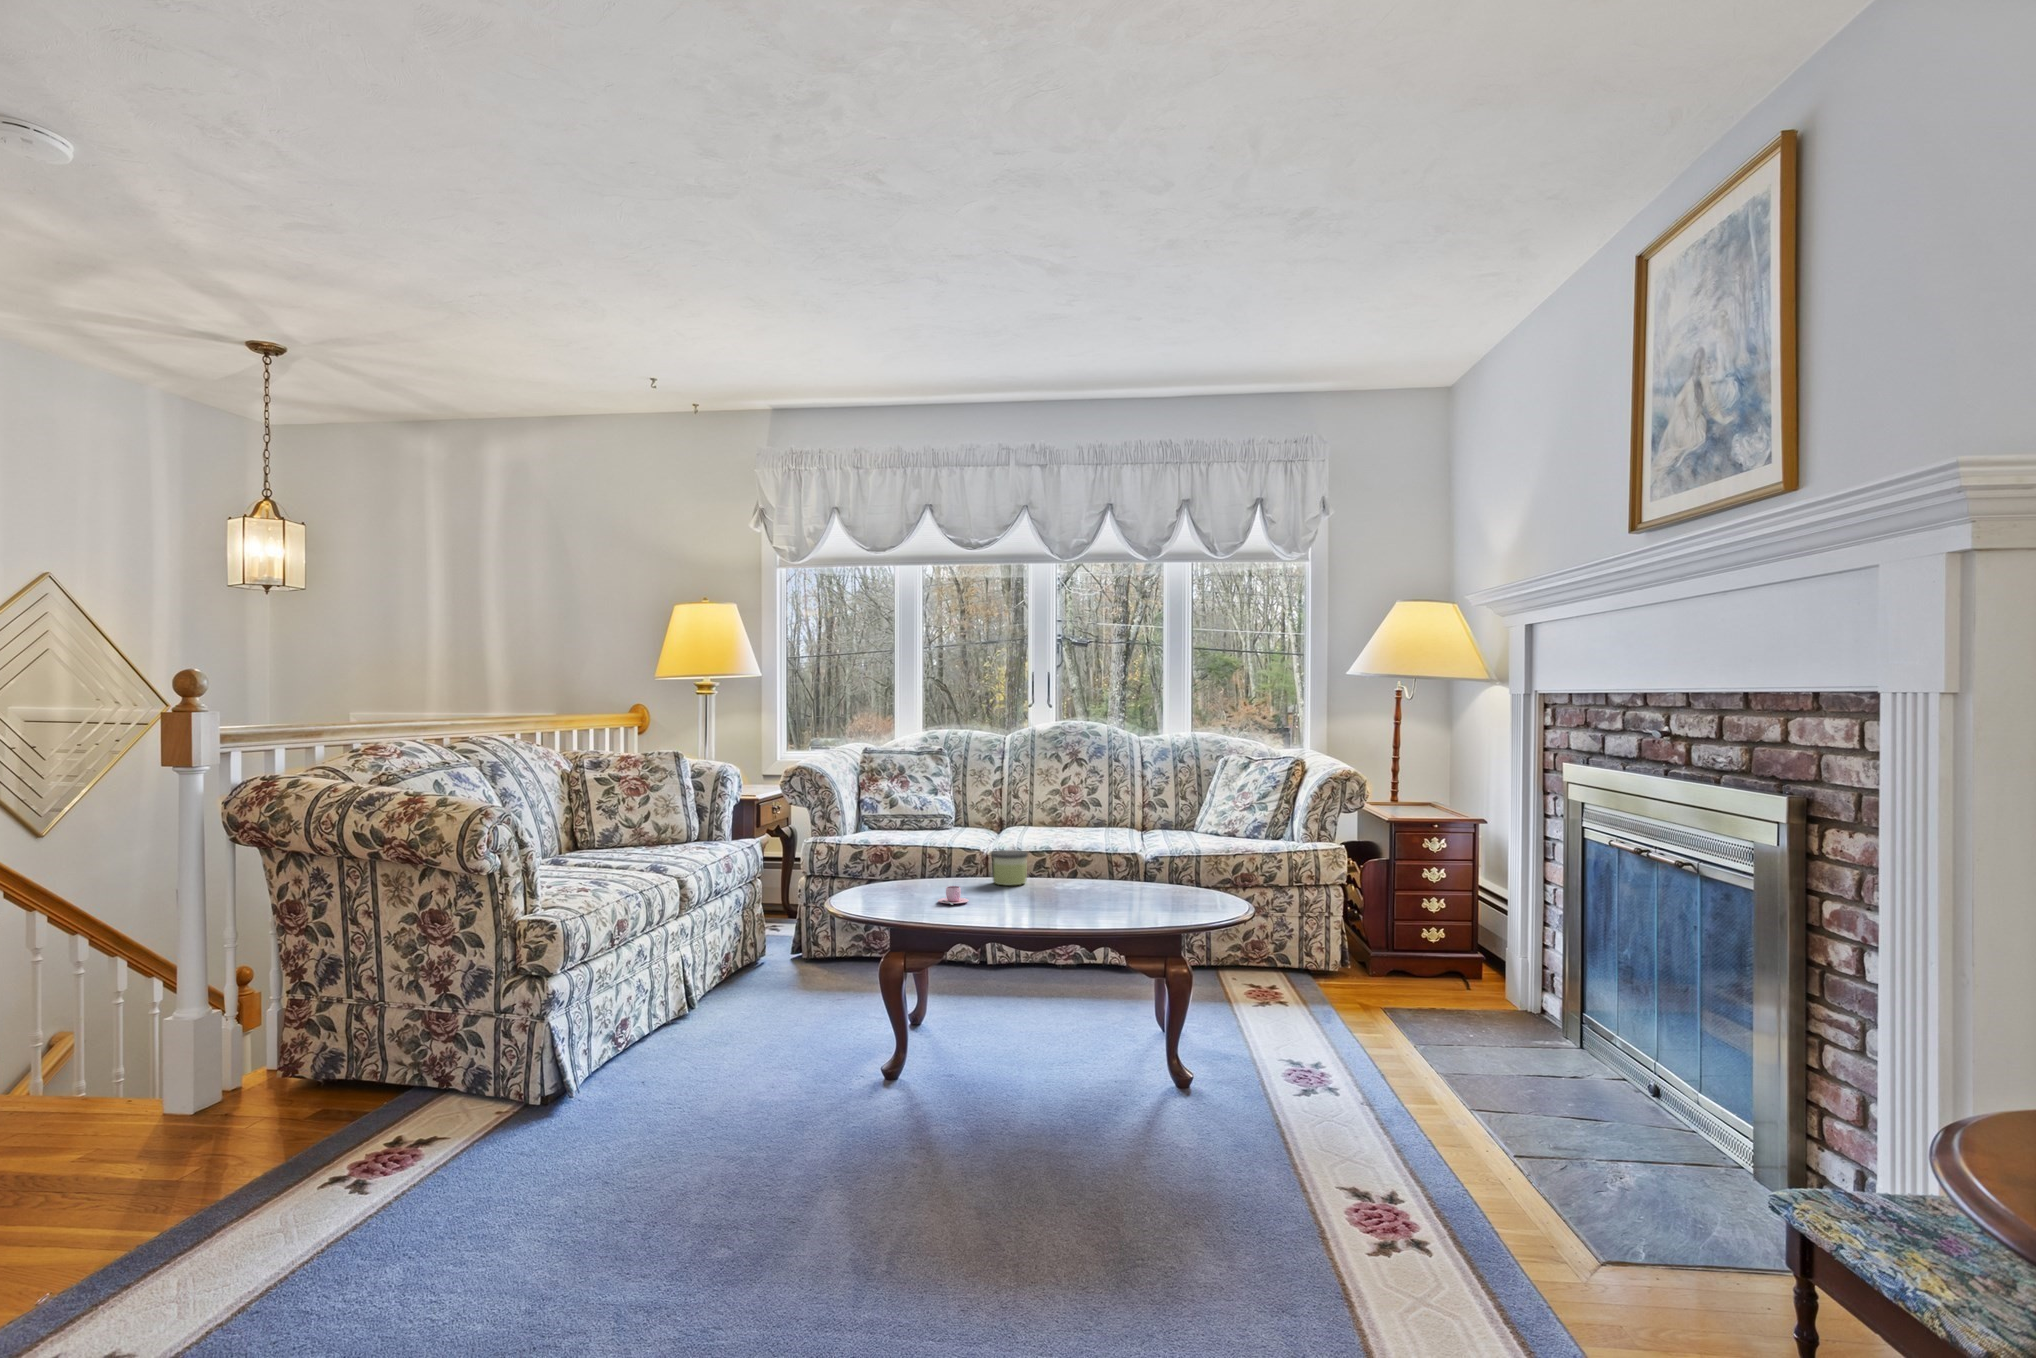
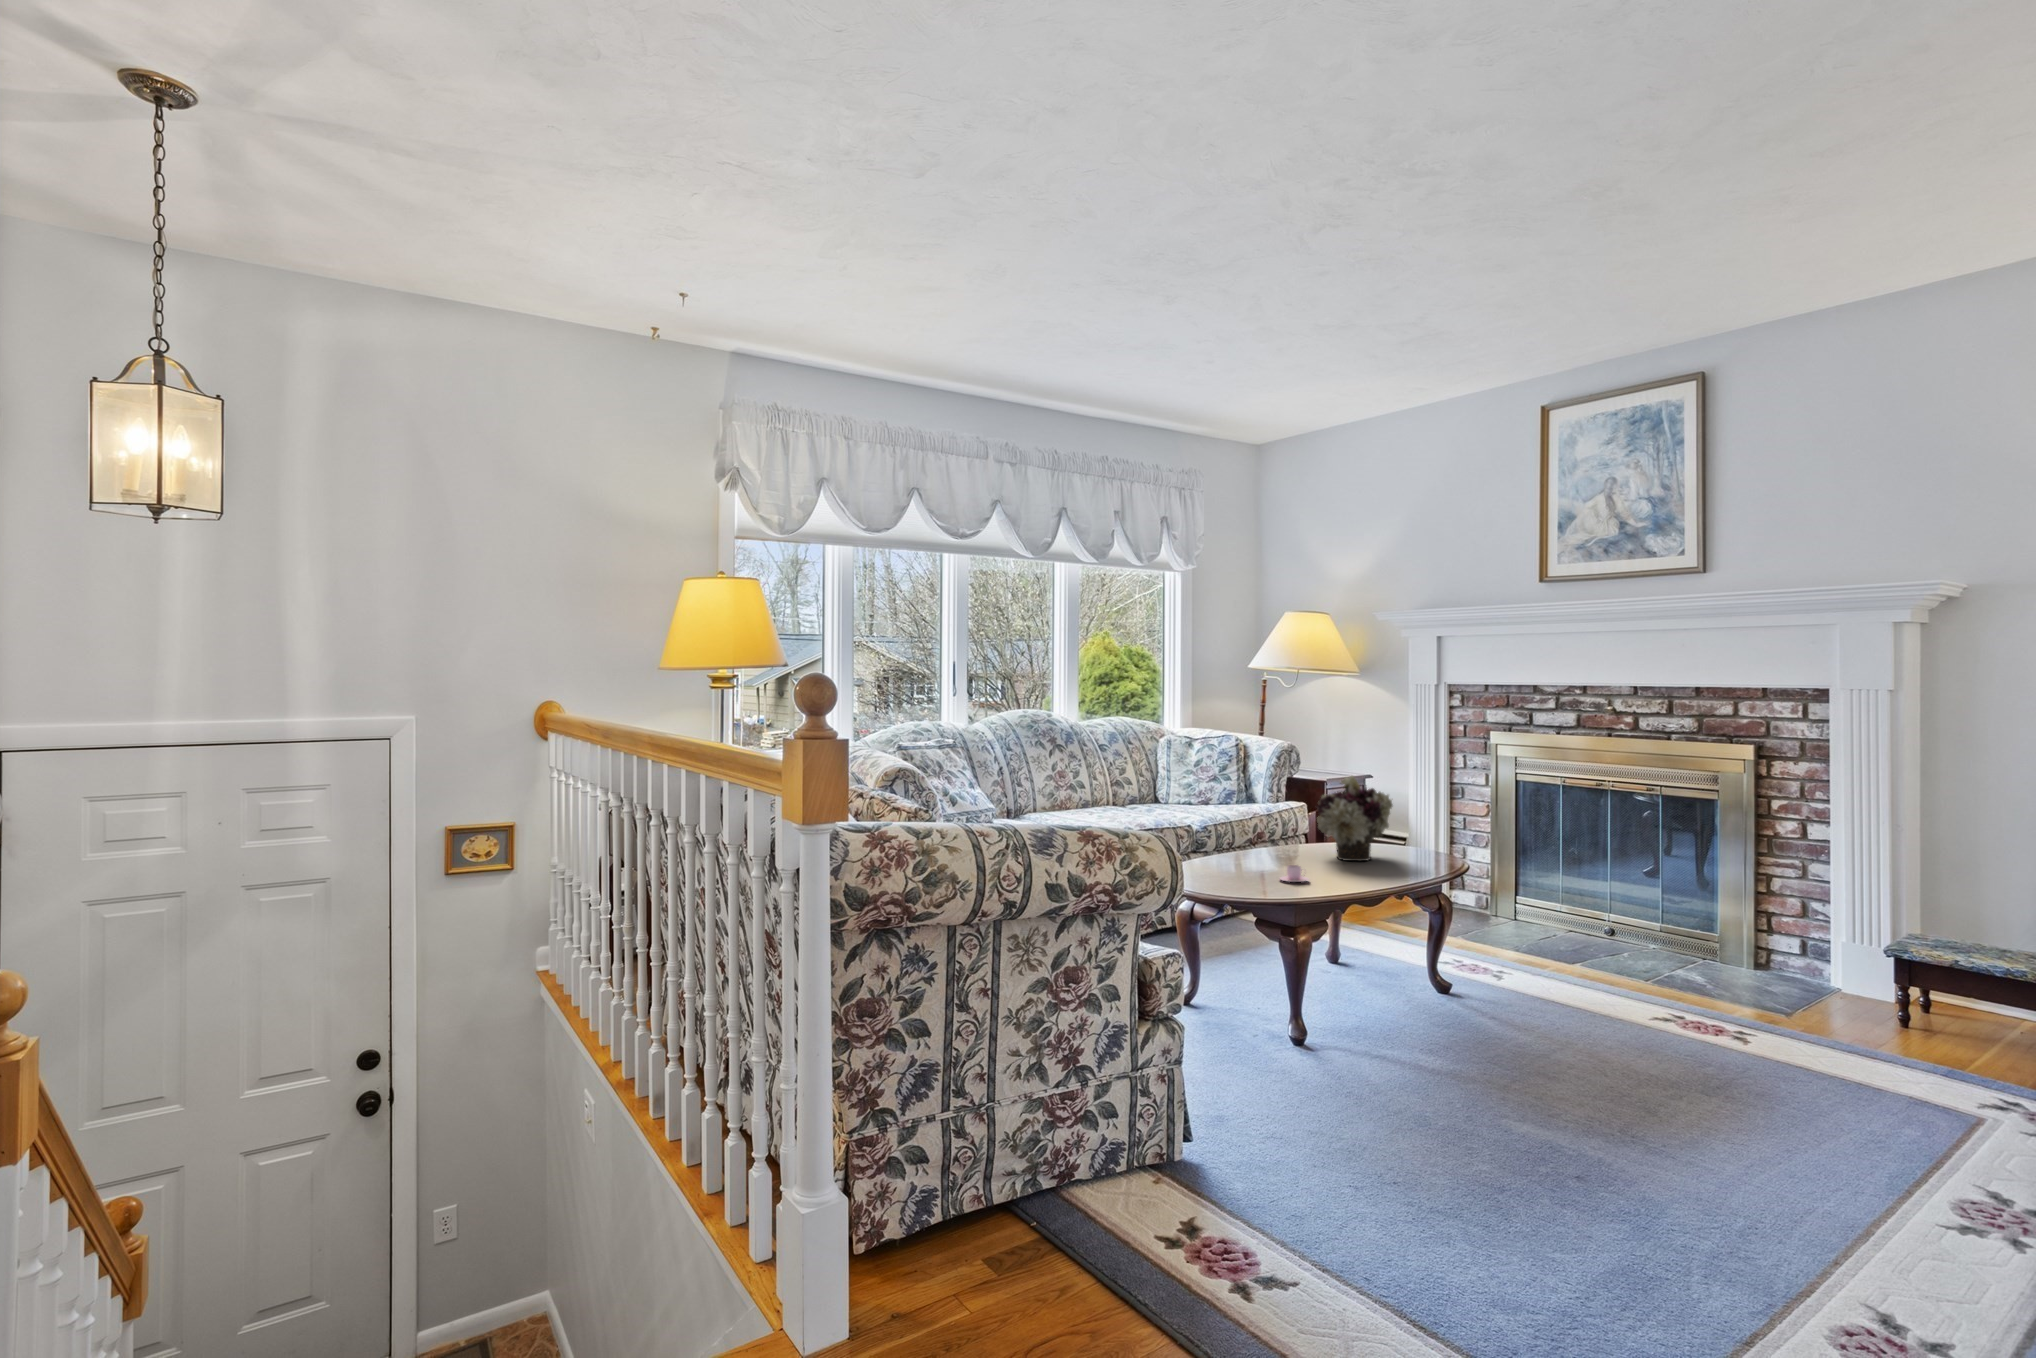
flower arrangement: none [1050,802,1155,899] -> present [1316,776,1392,861]
candle: present [991,850,1028,885] -> none [1236,829,1273,862]

